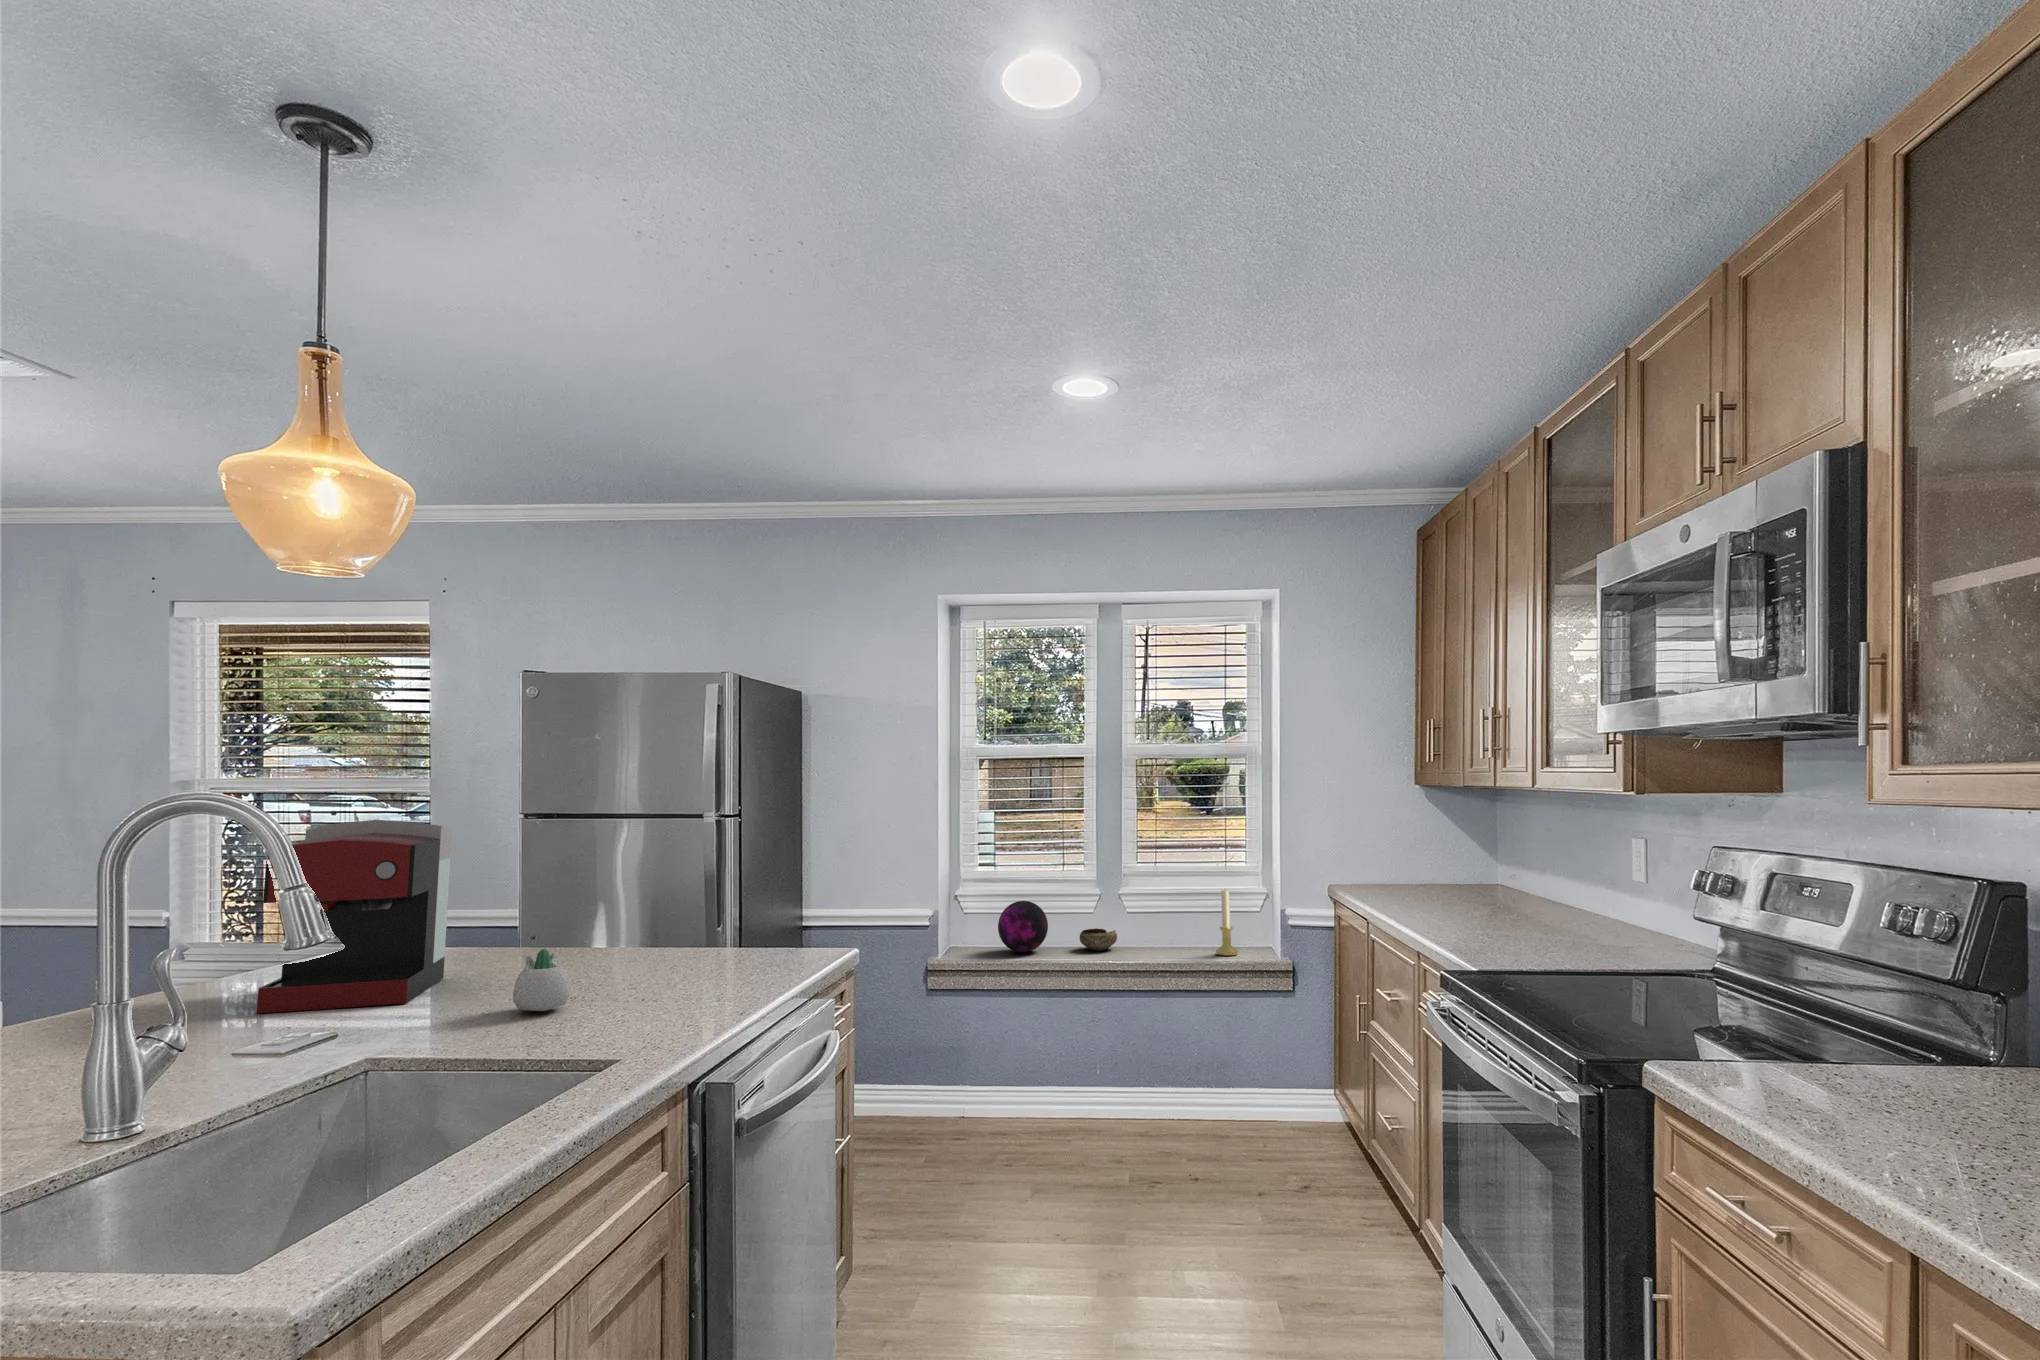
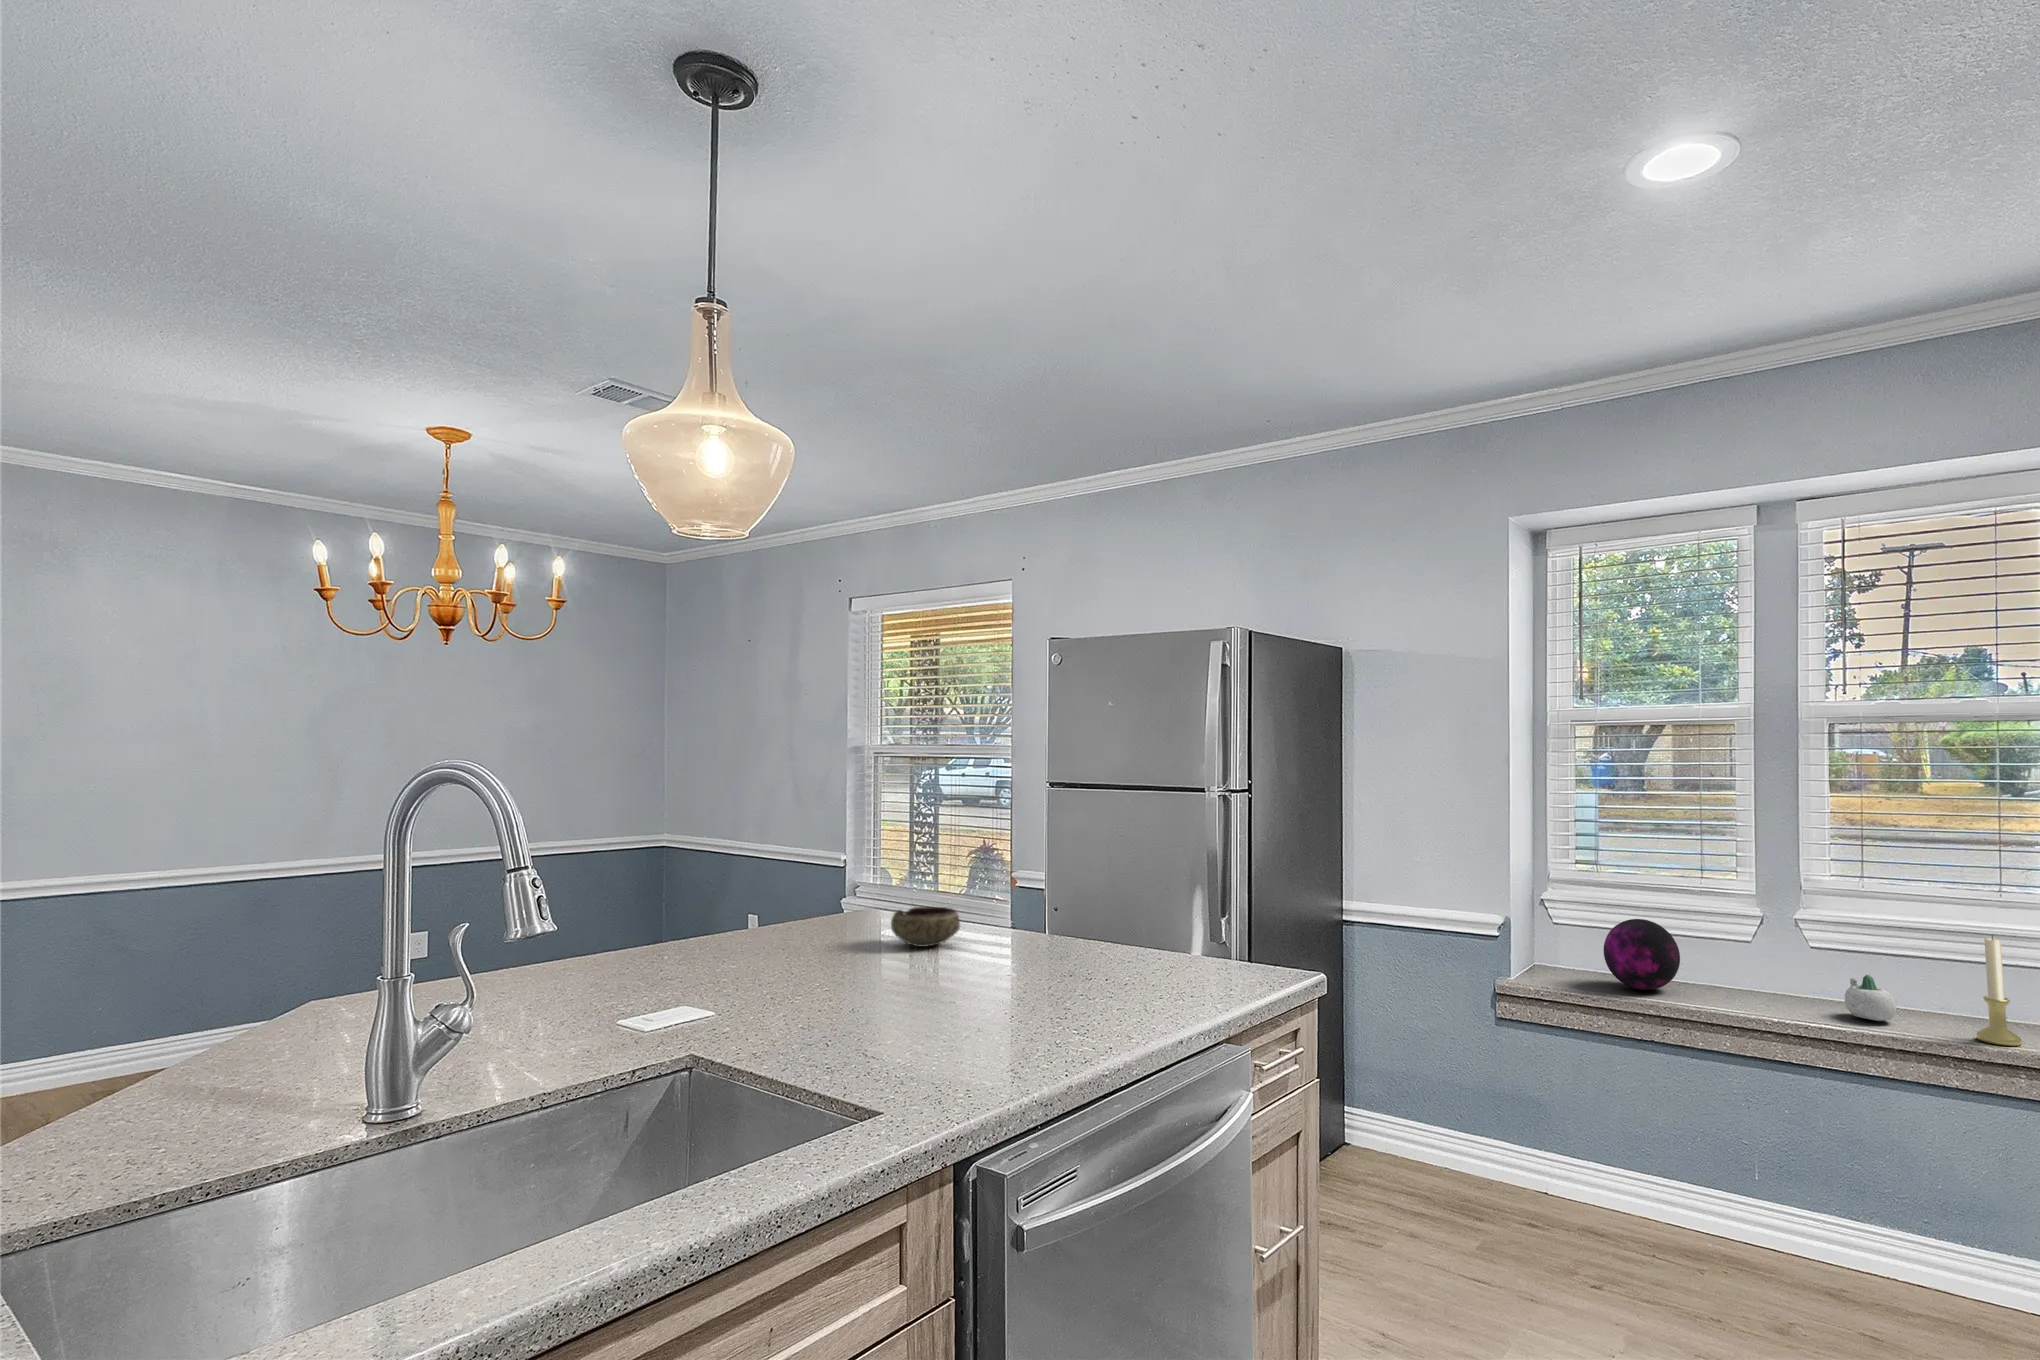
coffee maker: present [257,820,452,1013] -> none [690,788,875,985]
bowl: present [1080,929,1117,950] -> present [891,907,960,947]
succulent planter: present [513,949,571,1011] -> present [1845,975,1896,1021]

